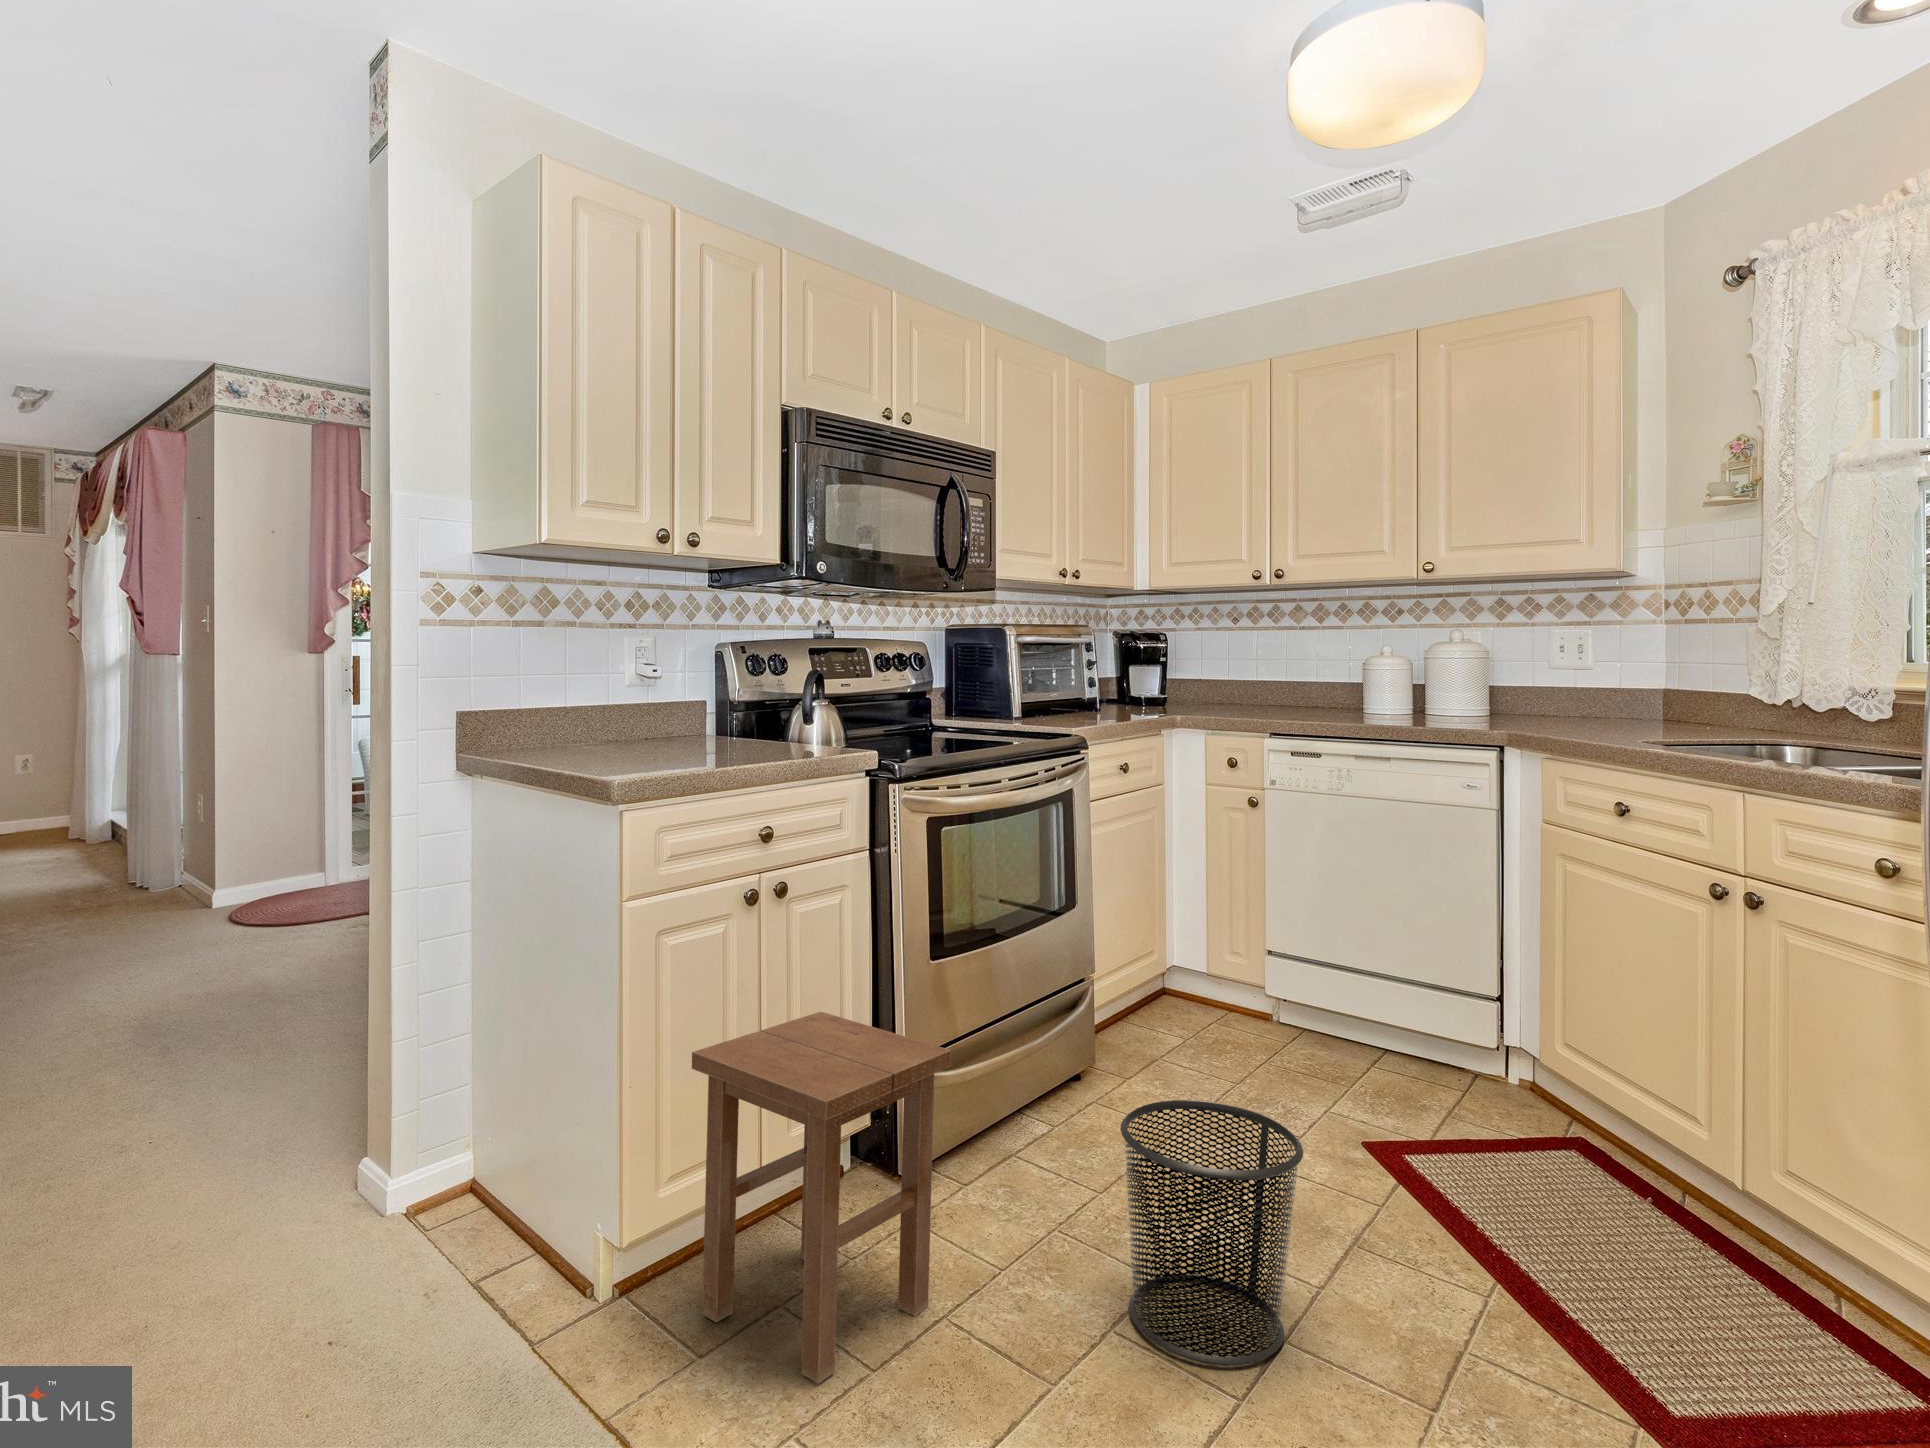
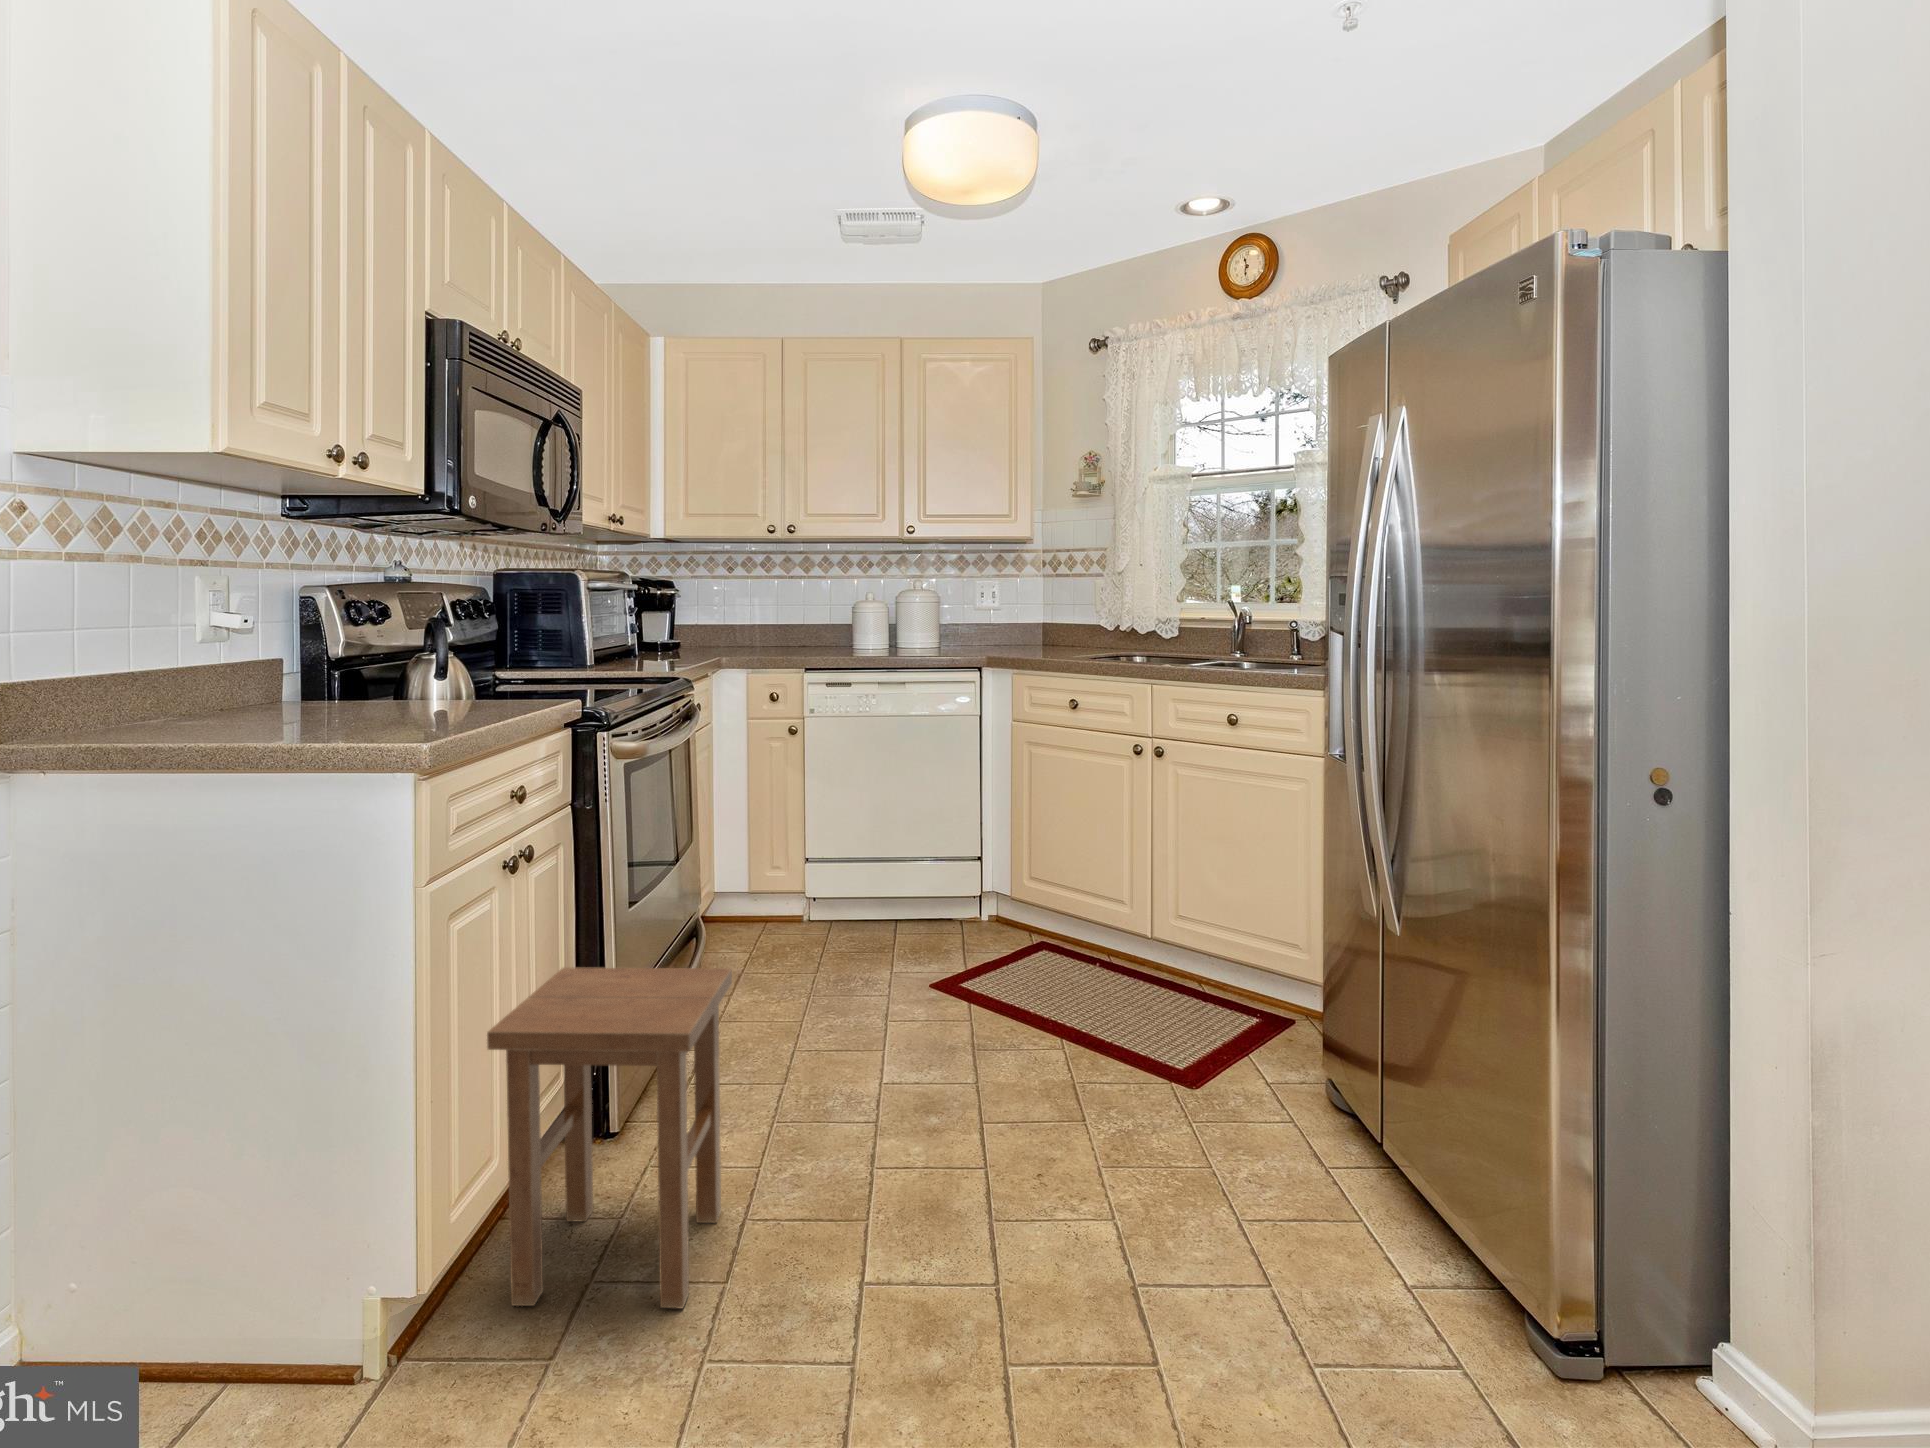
waste bin: present [1120,1100,1303,1366] -> none [859,965,1004,1168]

